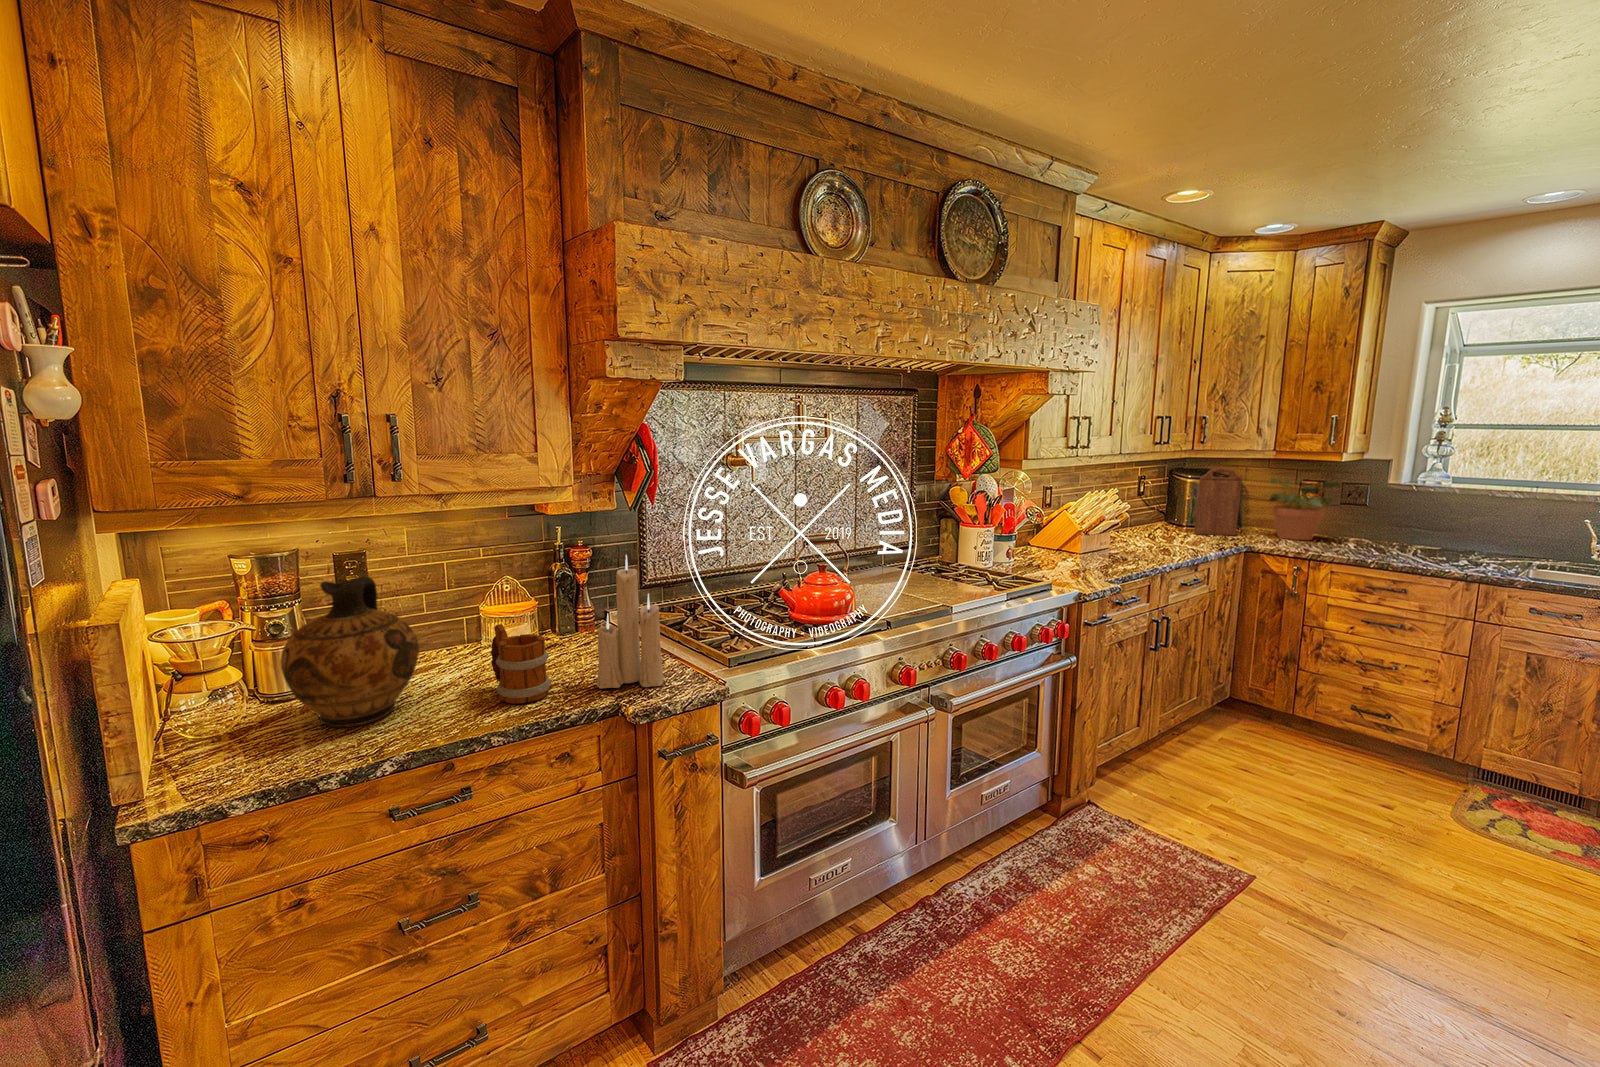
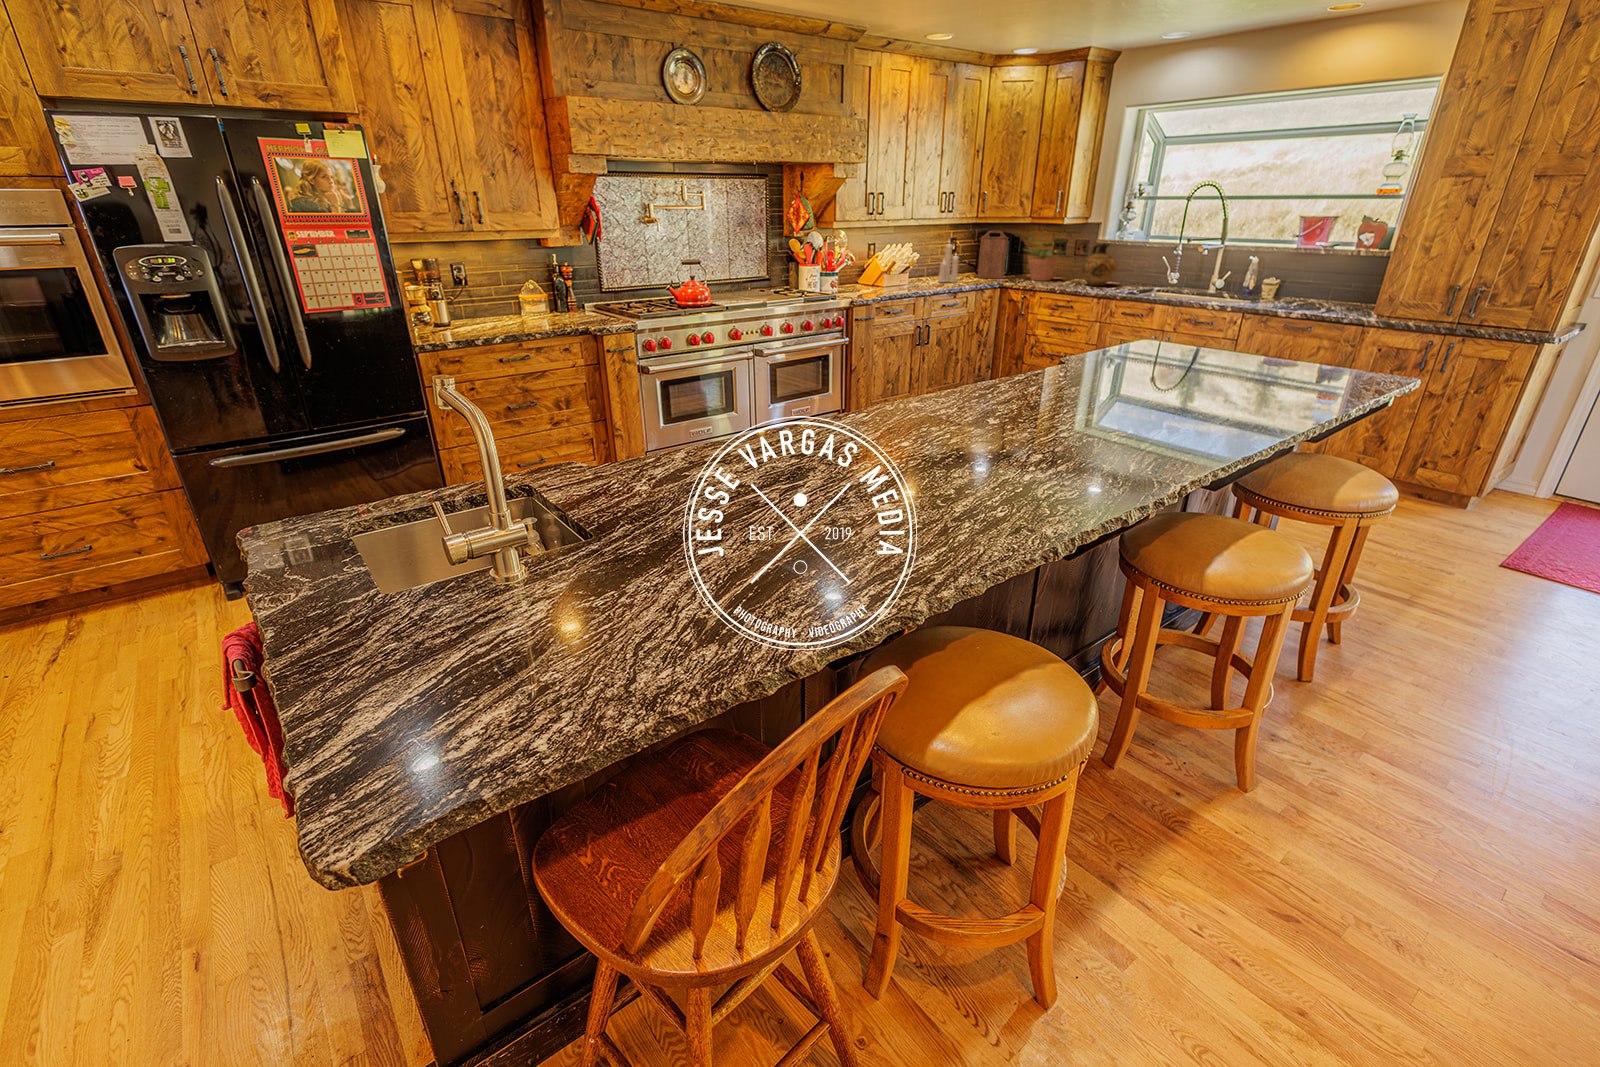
candle: present [597,555,664,689] -> present [938,244,959,282]
ceramic jug: present [280,576,419,727] -> present [1082,243,1117,286]
mug: present [491,624,551,704] -> none [530,294,558,327]

